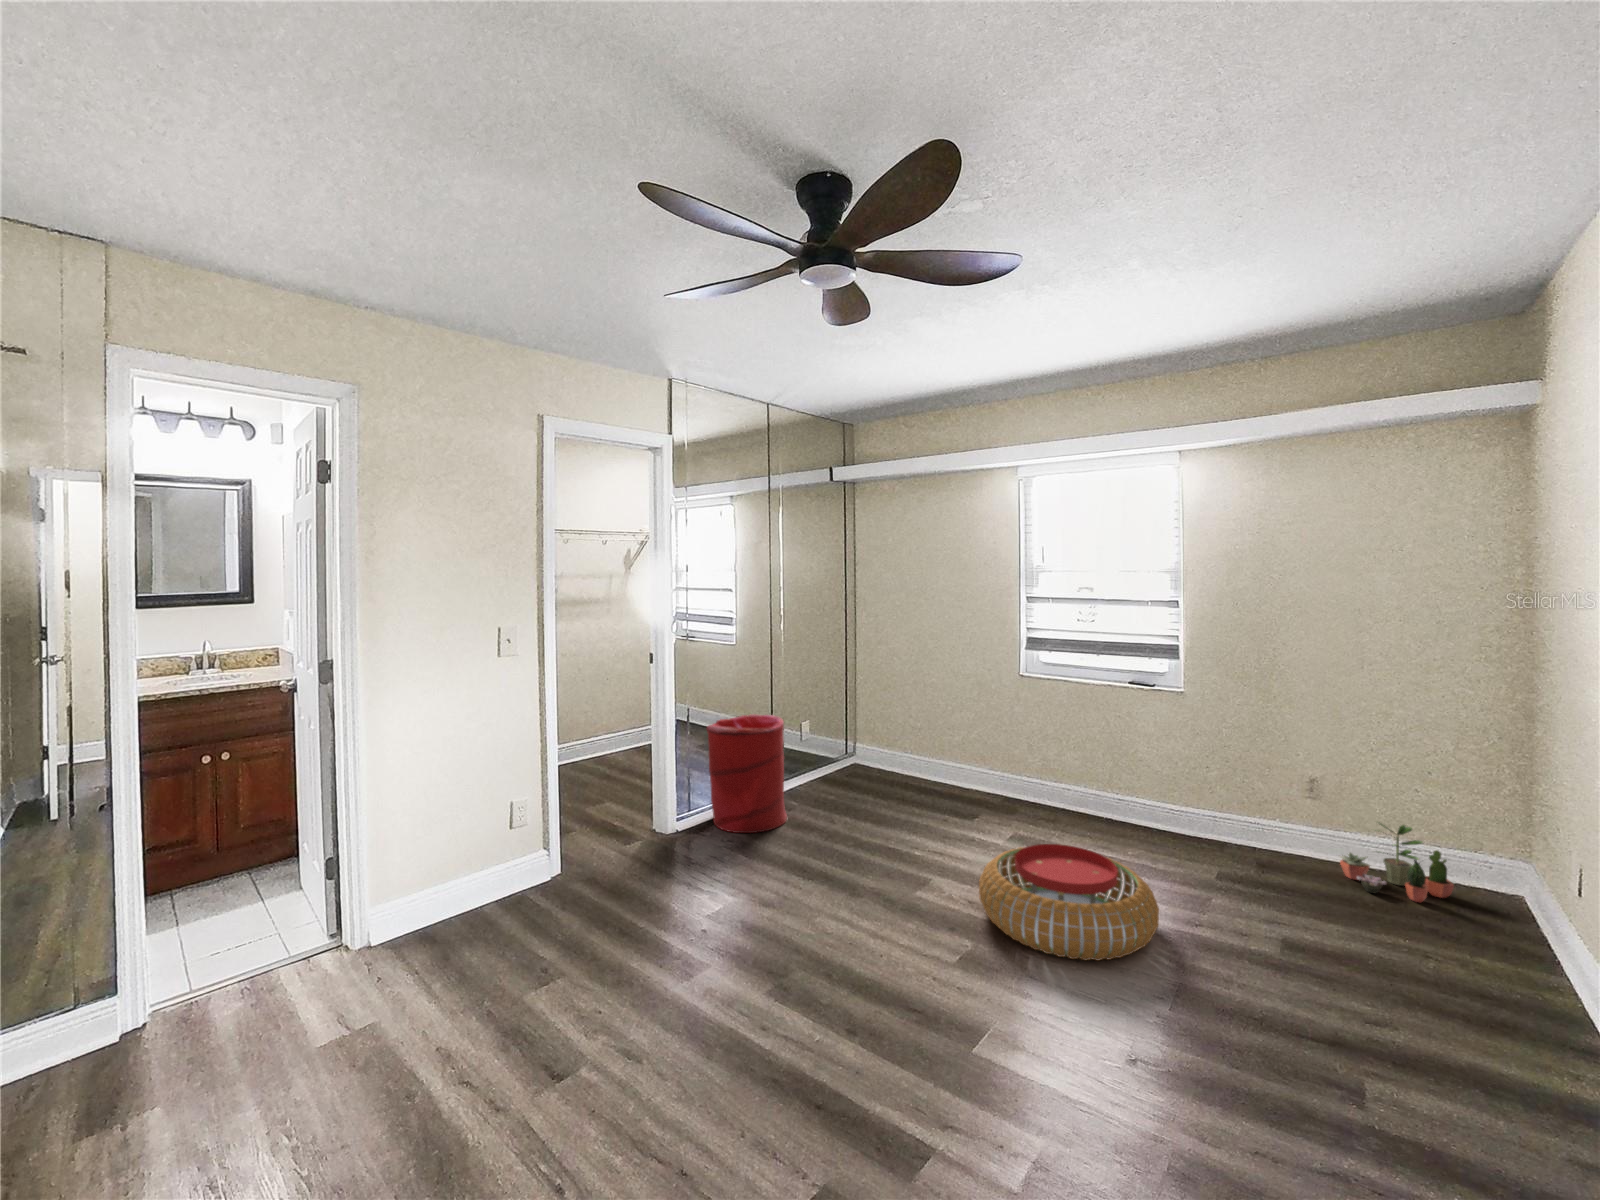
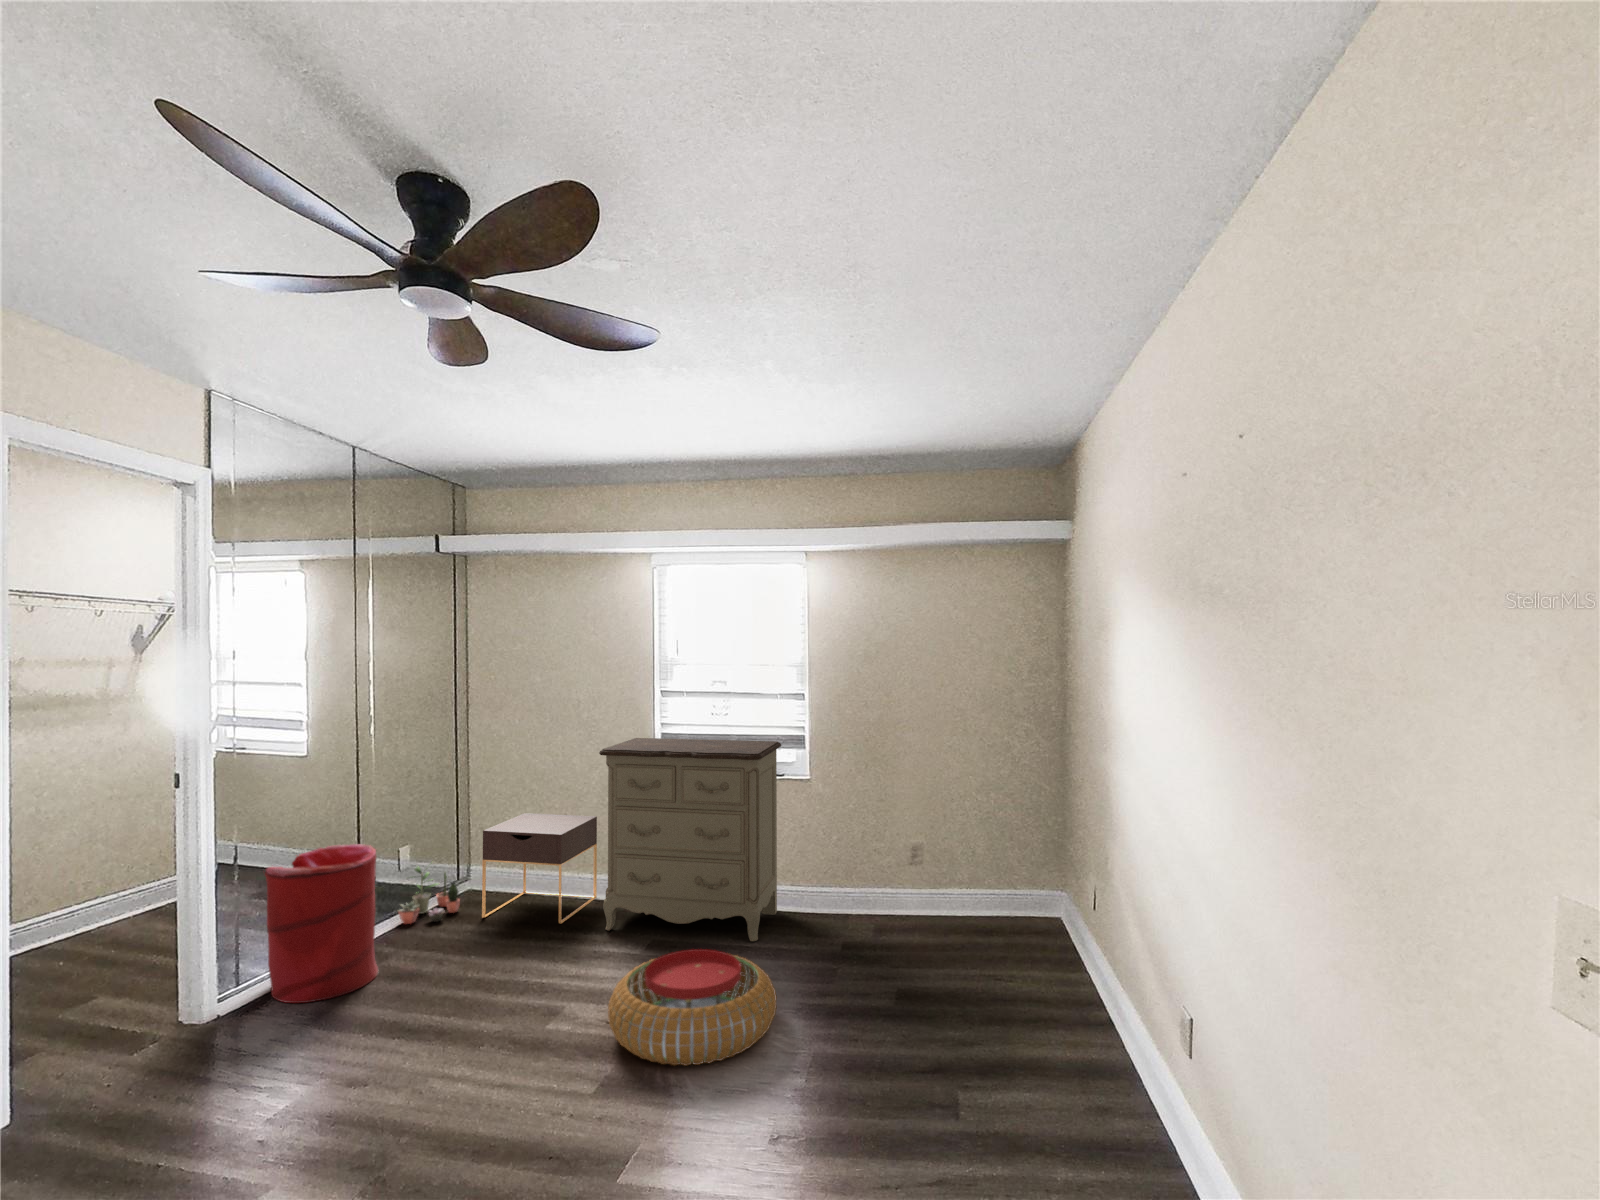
dresser: none [966,643,1155,849] -> present [599,738,781,941]
nightstand: none [866,705,963,803] -> present [482,813,597,924]
potted plant: present [1340,824,1454,902] -> present [398,867,460,924]

